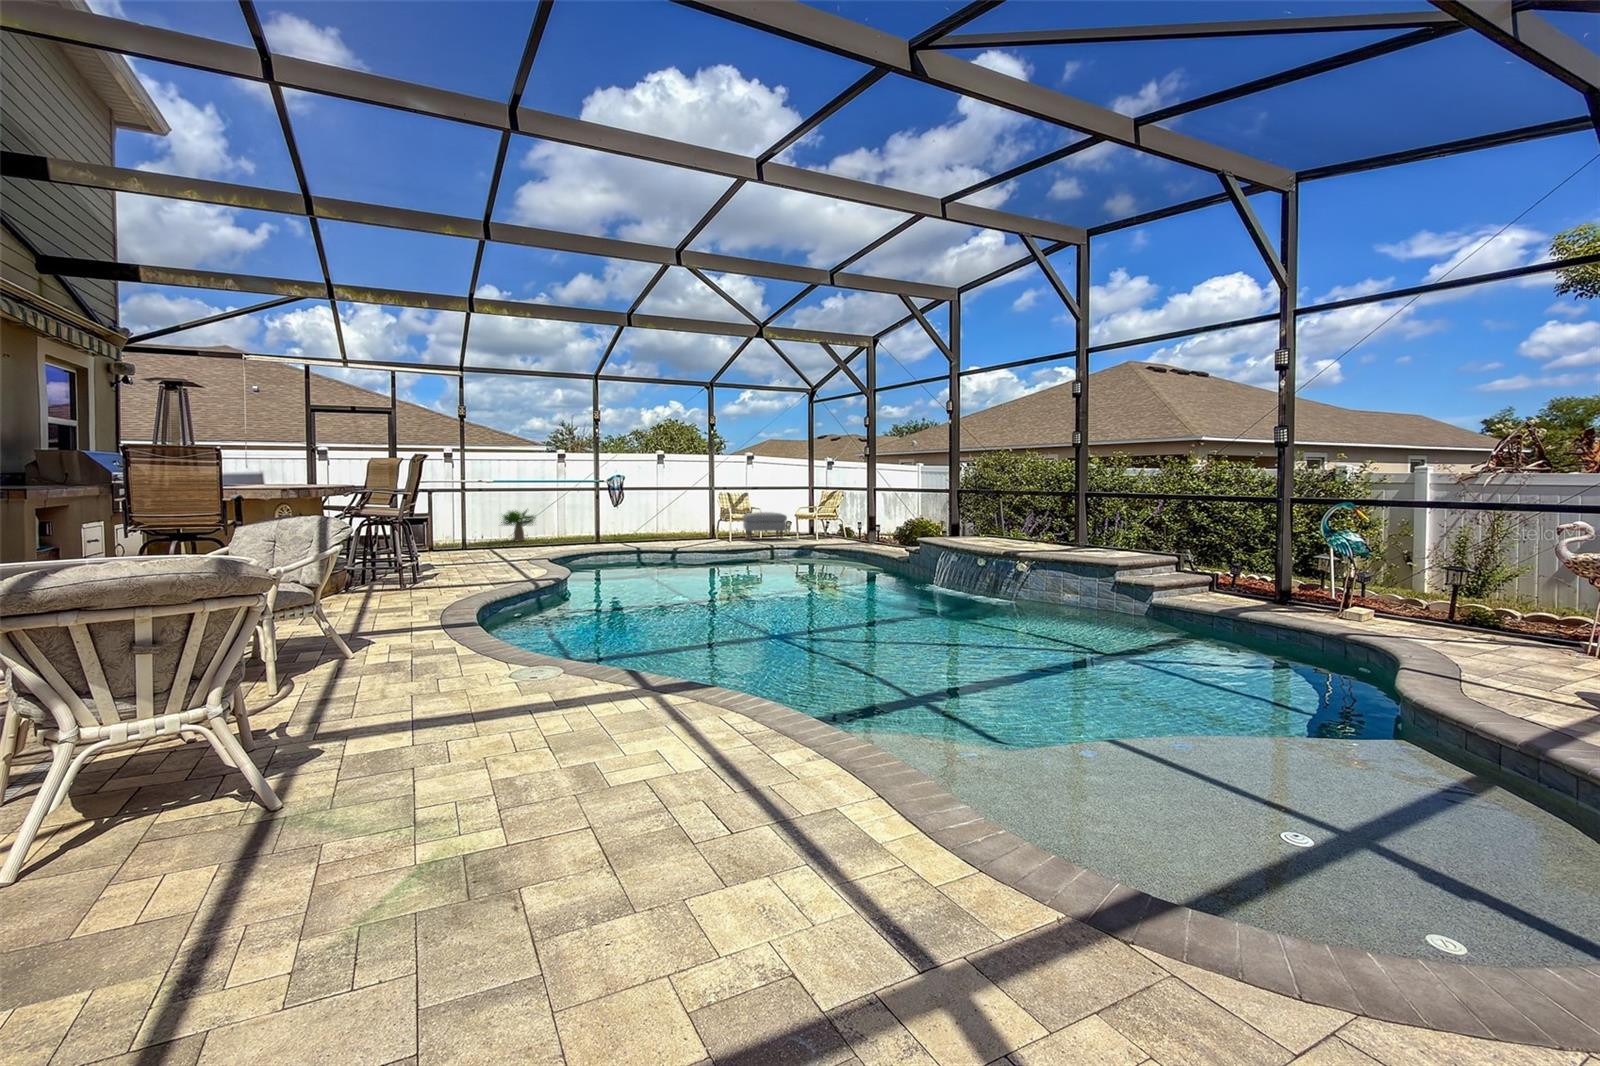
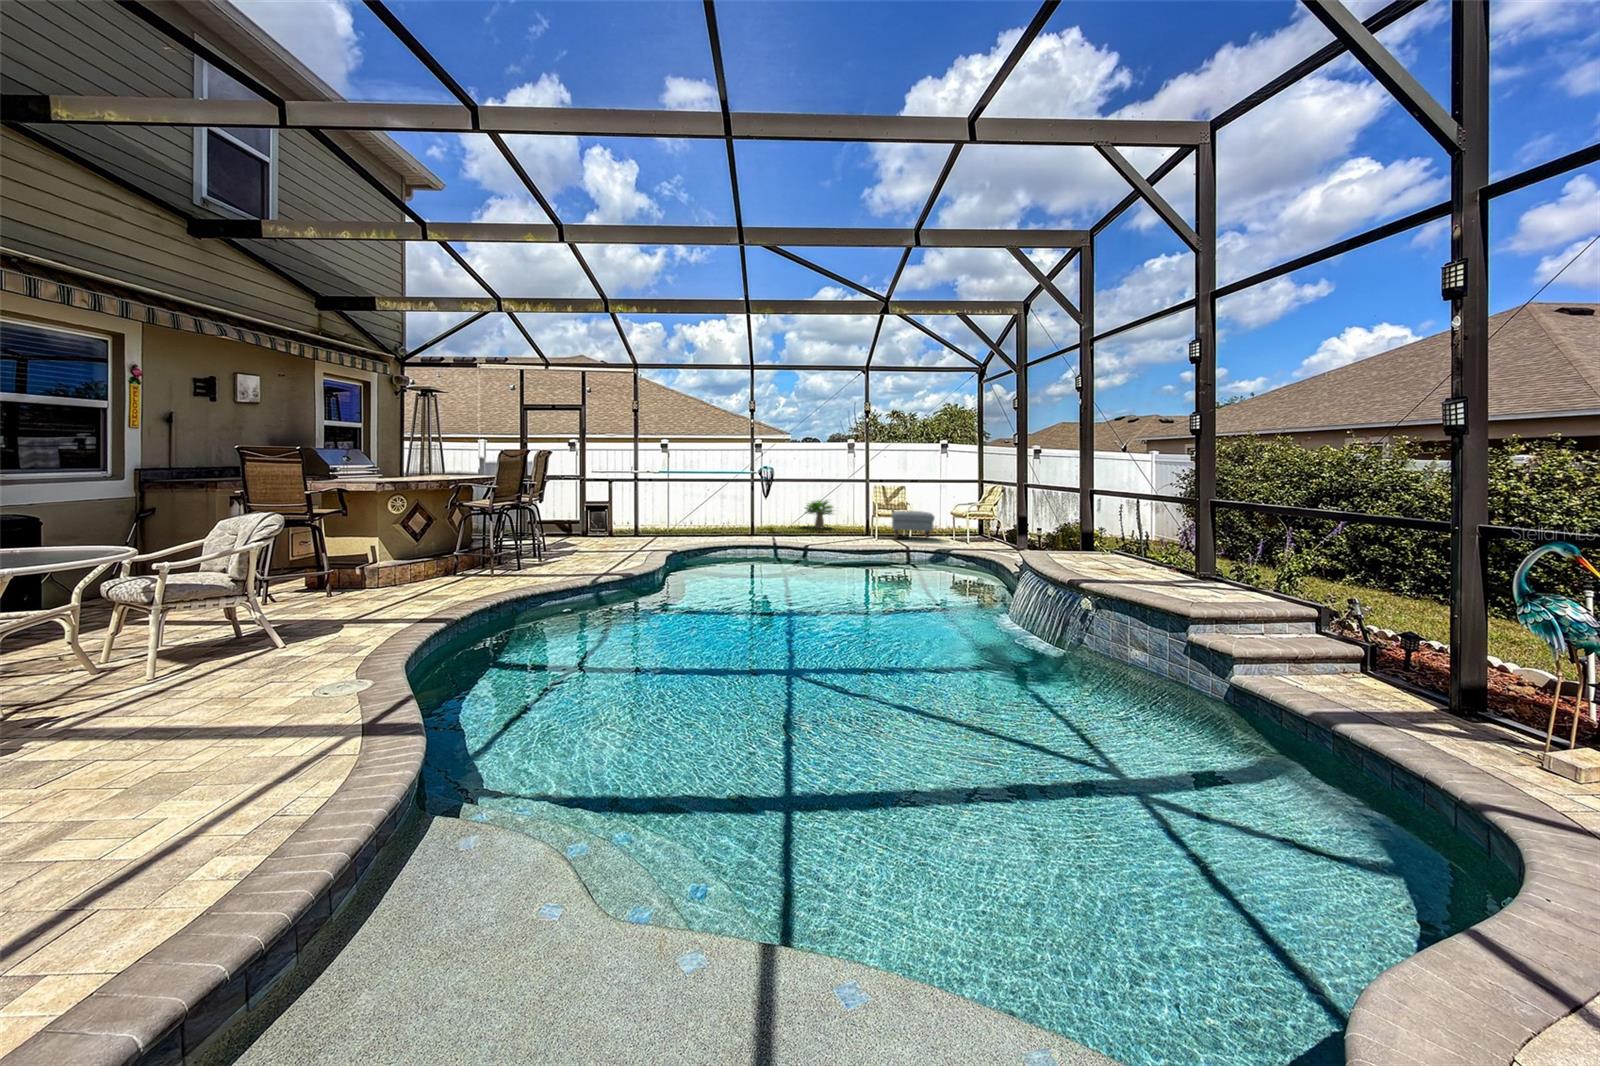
potted plant: present [501,510,536,541] -> present [805,500,835,528]

